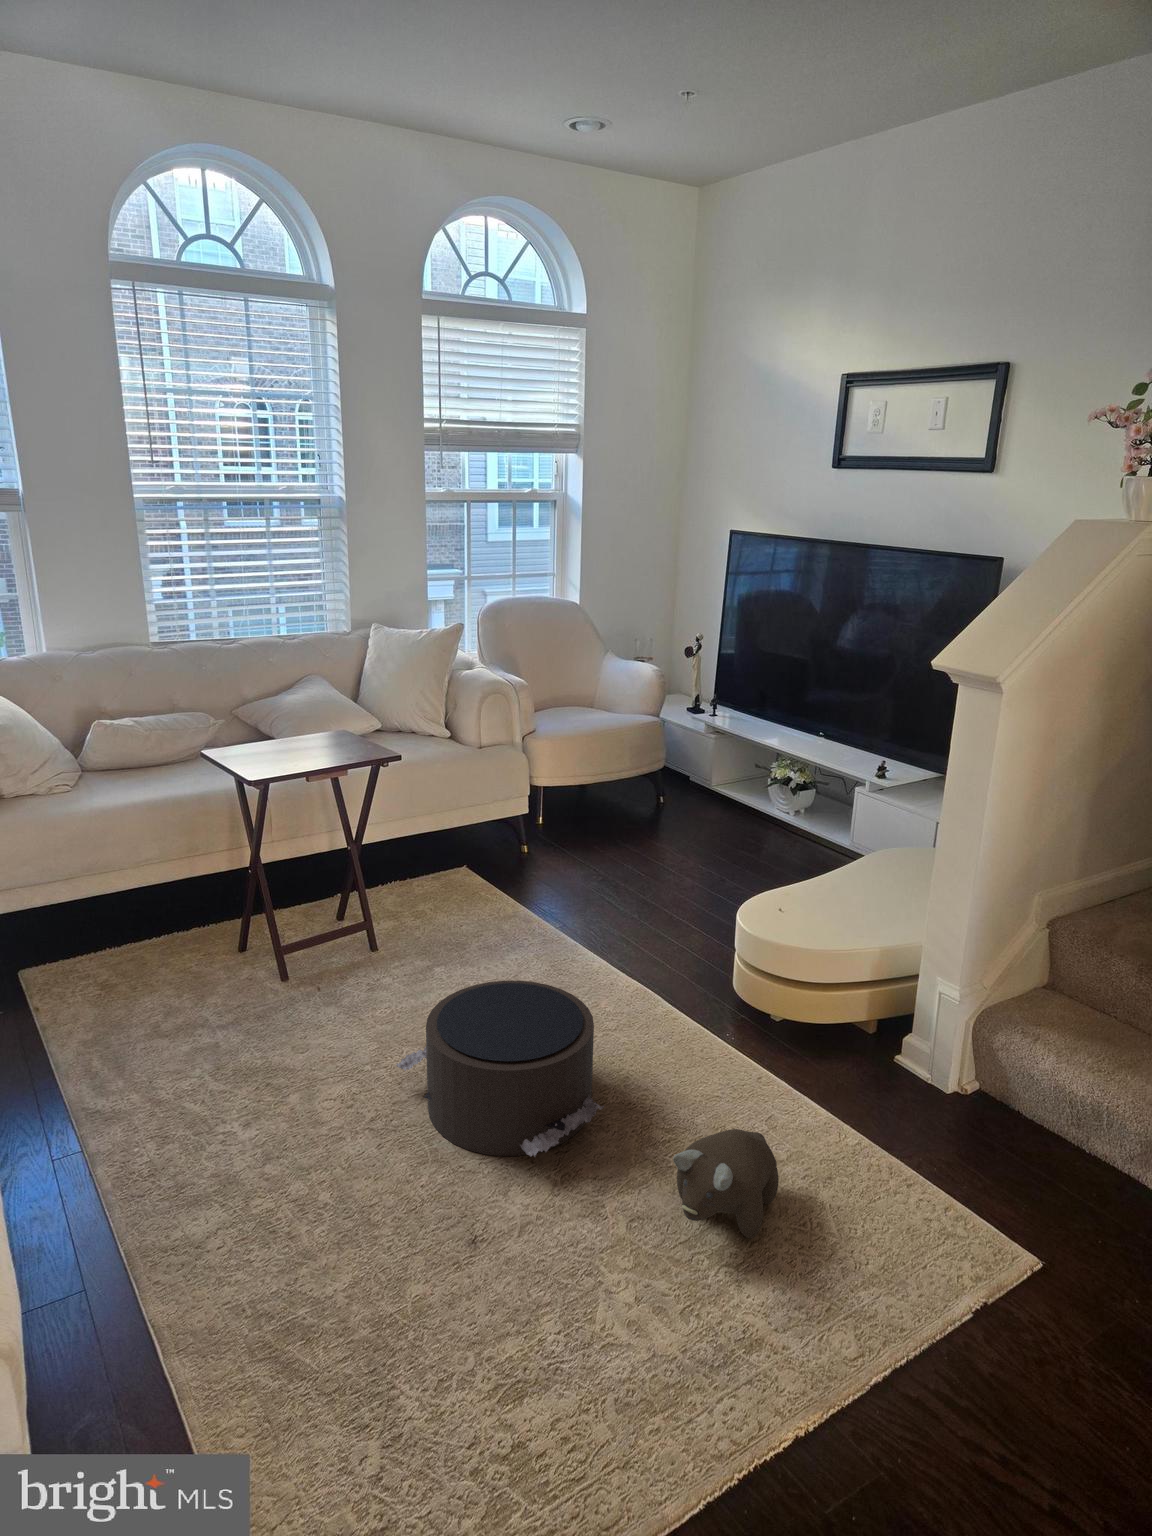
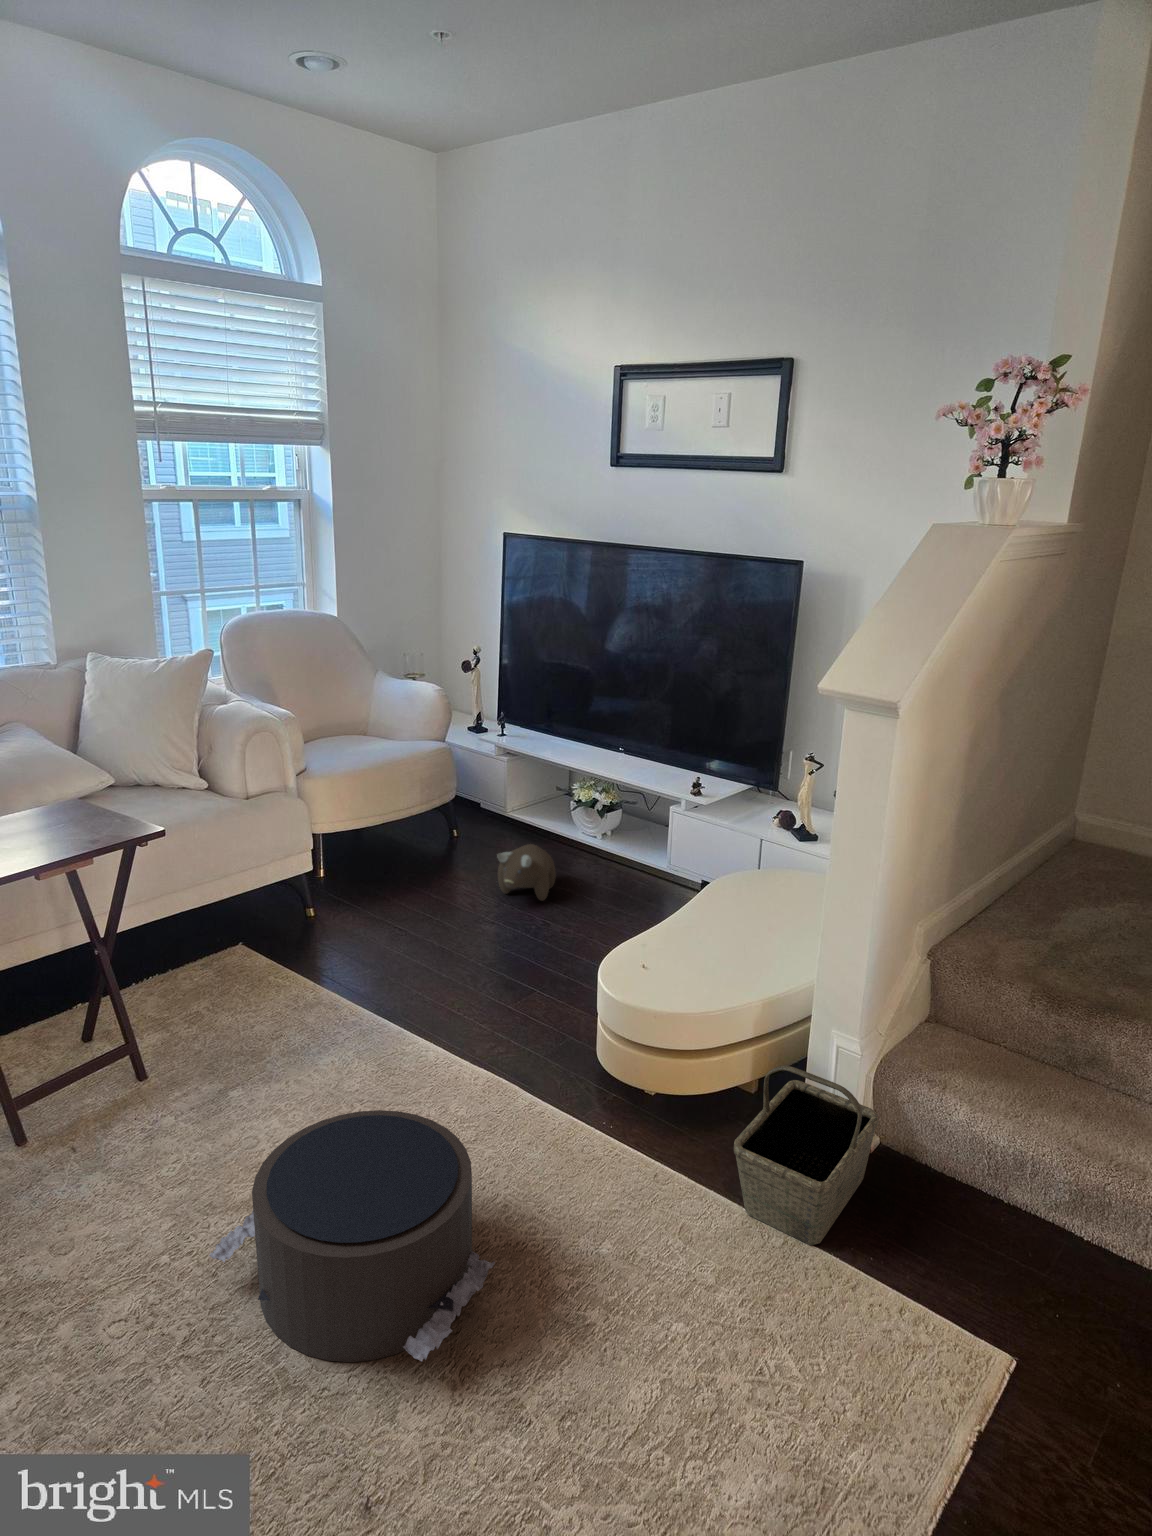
basket: none [823,996,967,1150] -> present [734,1066,878,1245]
plush toy: present [673,1129,779,1238] -> present [497,844,556,901]

